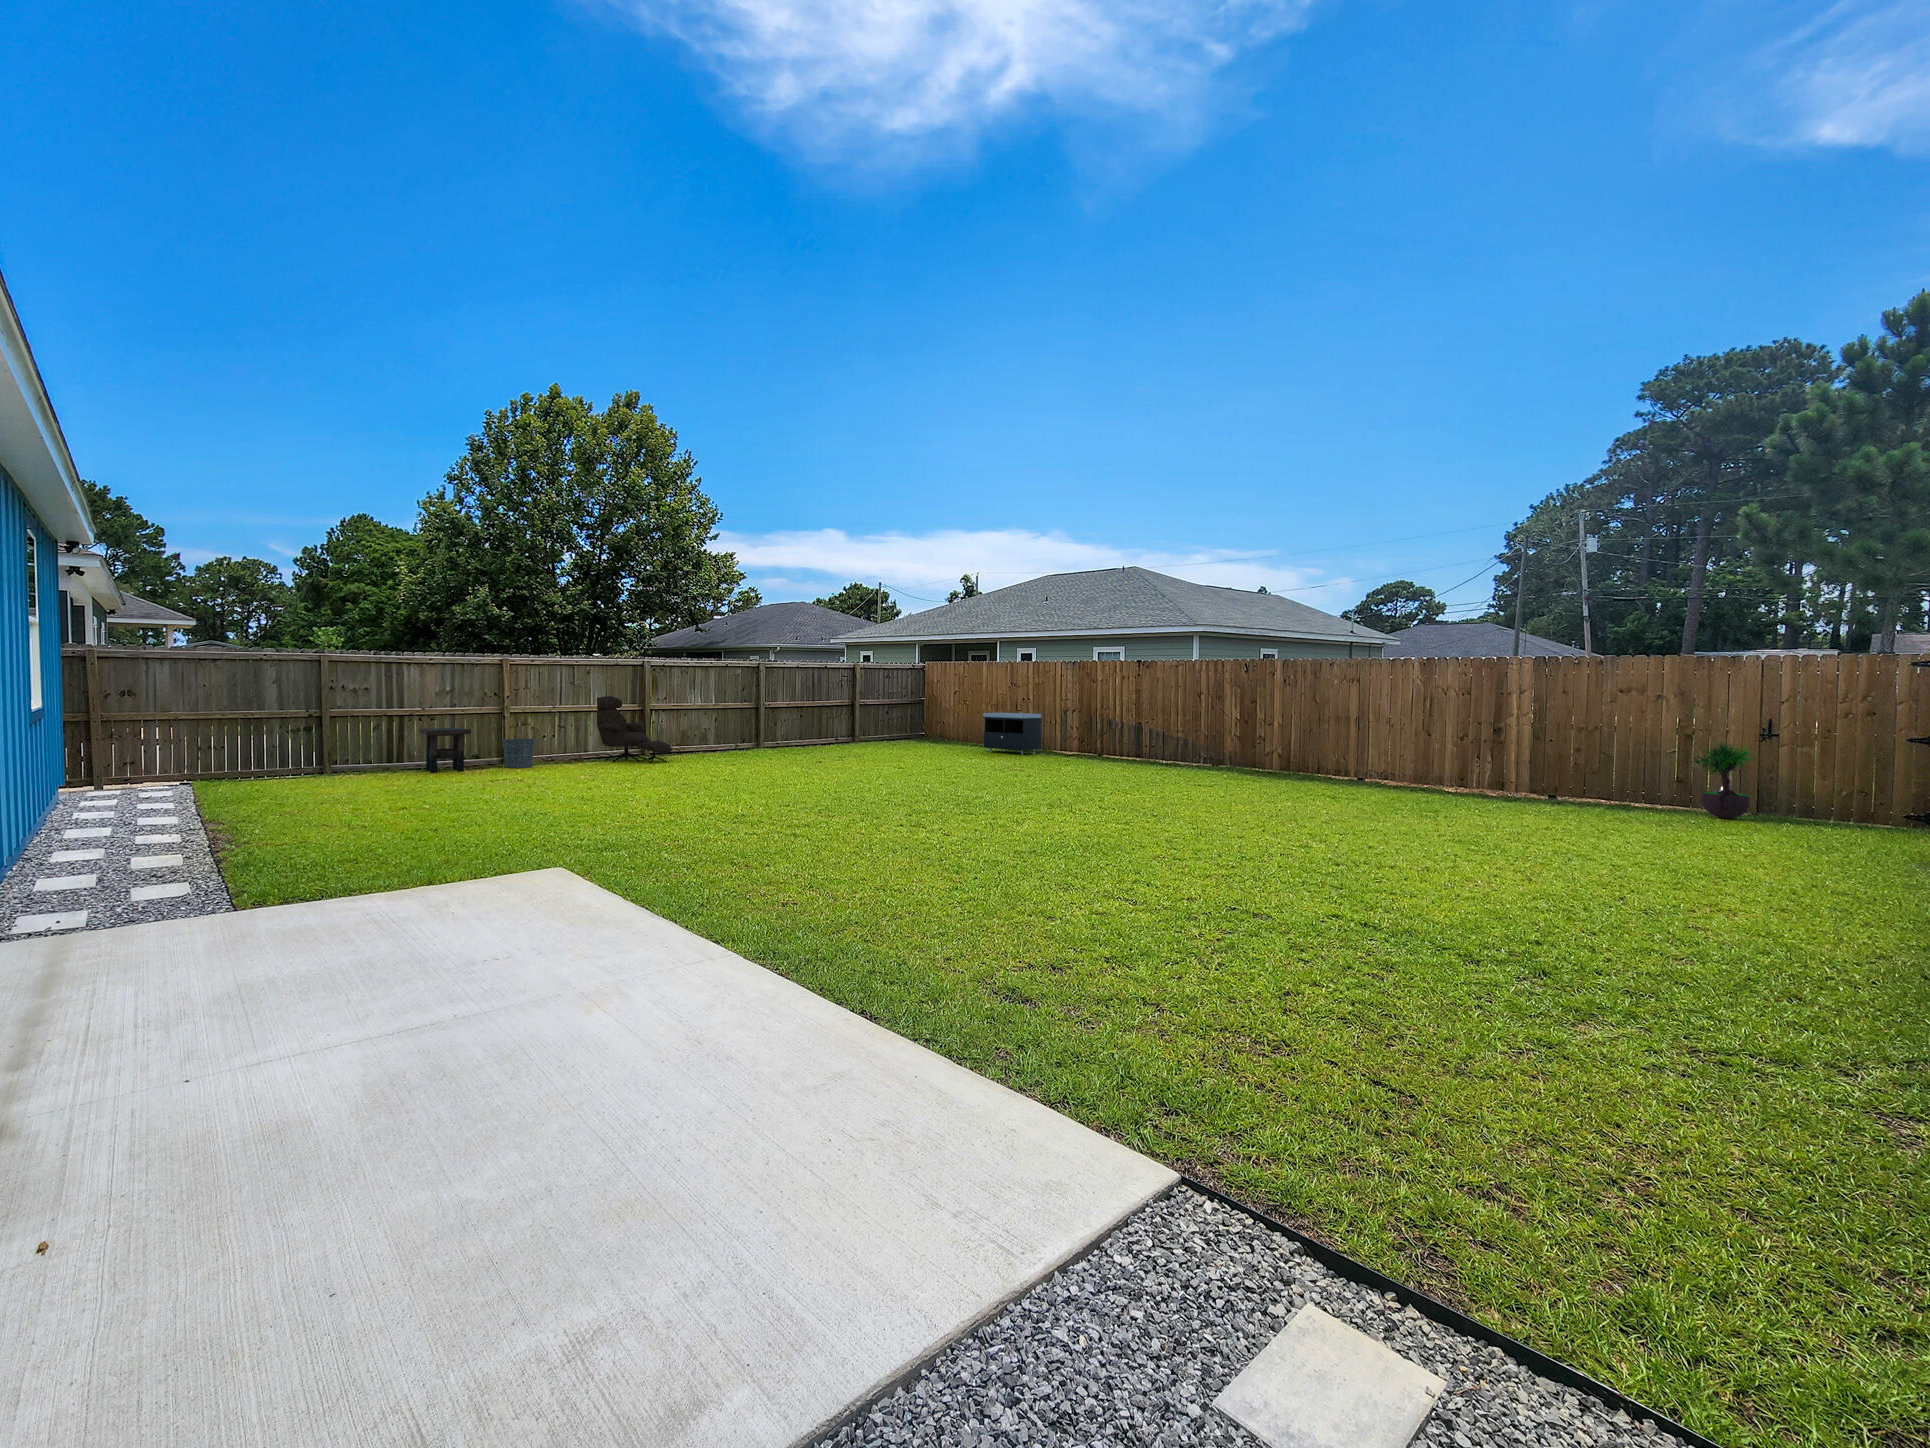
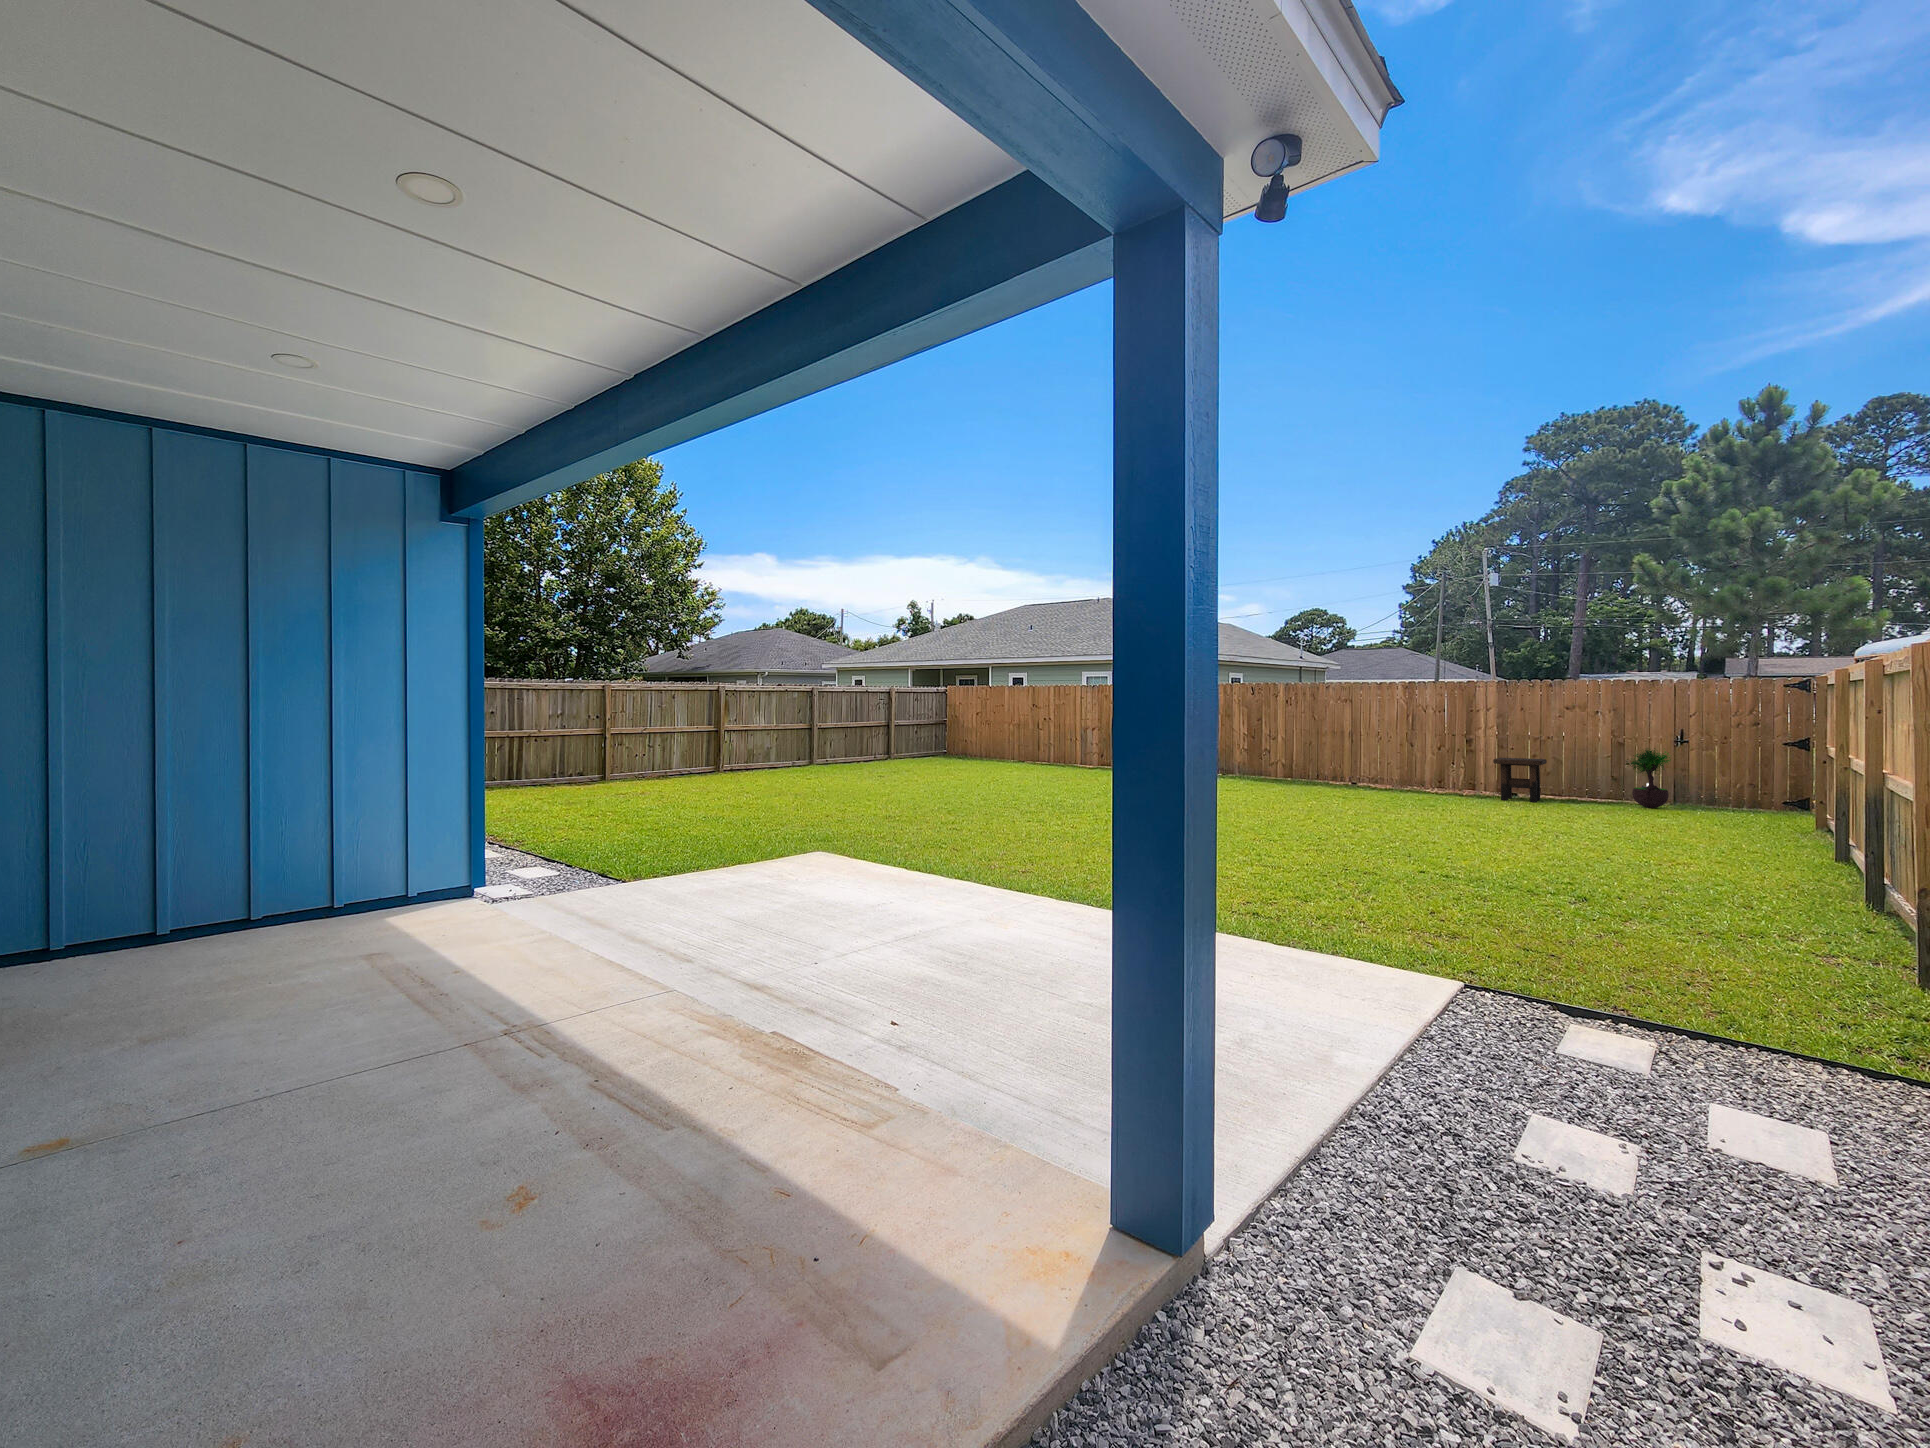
lounge chair: present [597,696,672,763] -> none [680,718,749,779]
storage bench: present [983,713,1042,754] -> none [1010,731,1063,768]
side table: present [420,728,471,773] -> present [1493,758,1547,802]
bucket: present [502,738,538,768] -> none [605,757,637,784]

